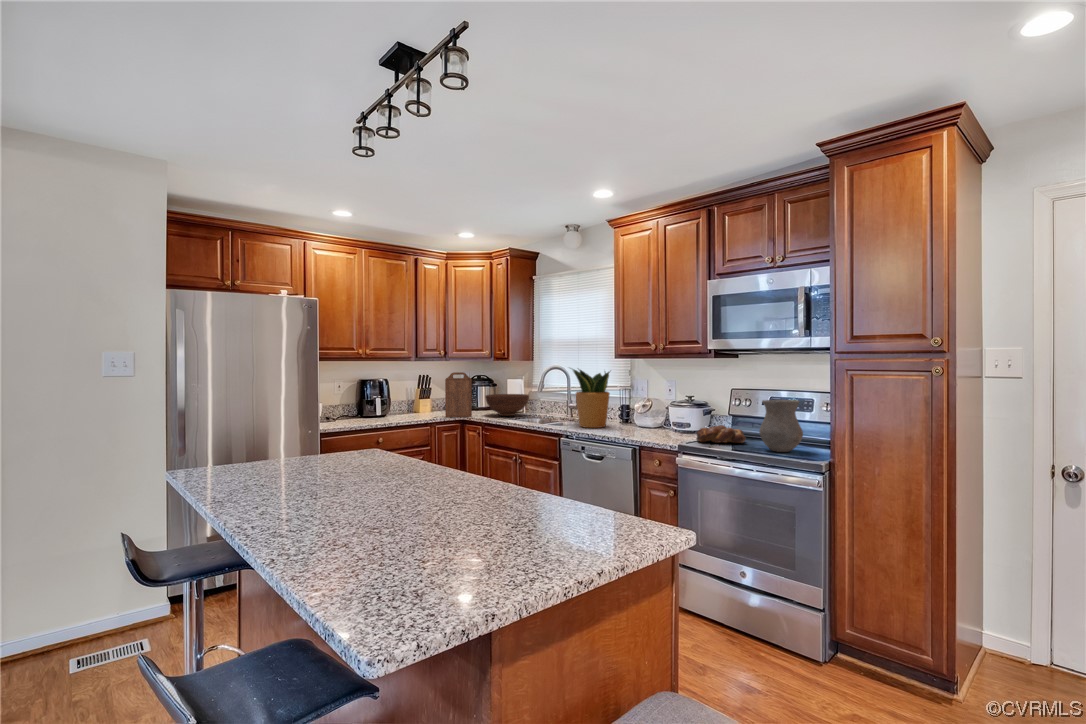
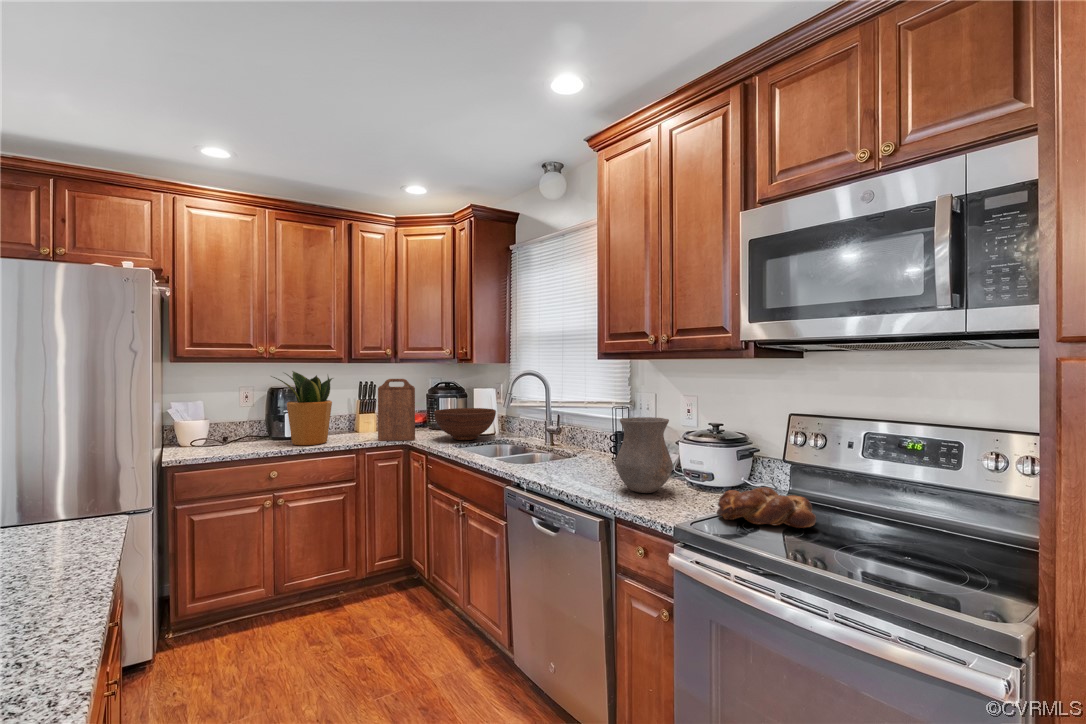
potted plant: present [572,369,610,428] -> present [271,371,333,446]
vase: present [759,400,803,452] -> present [615,417,673,493]

